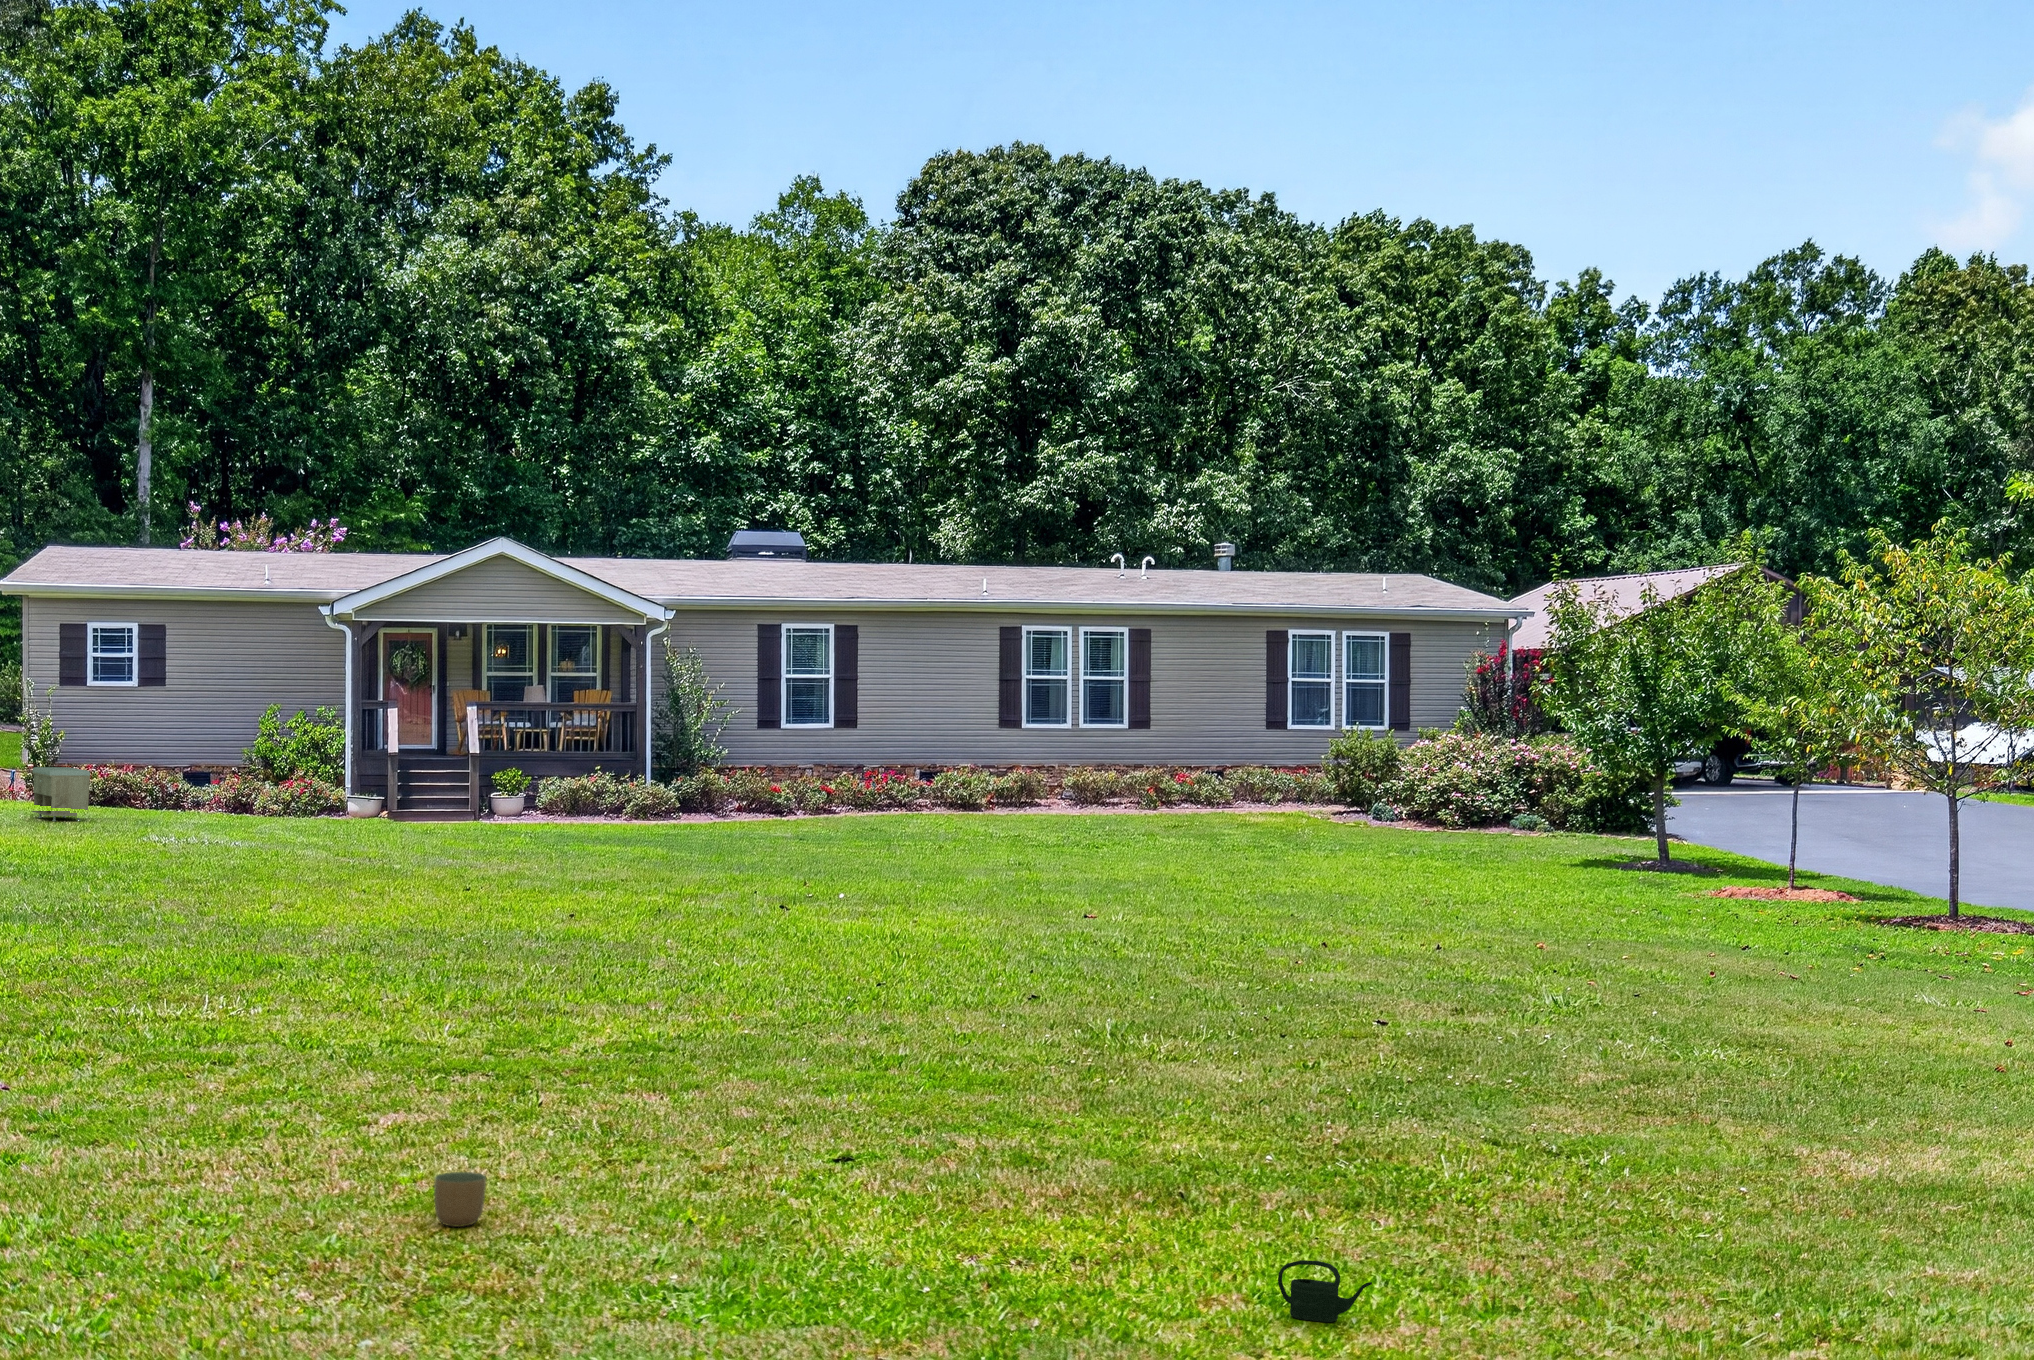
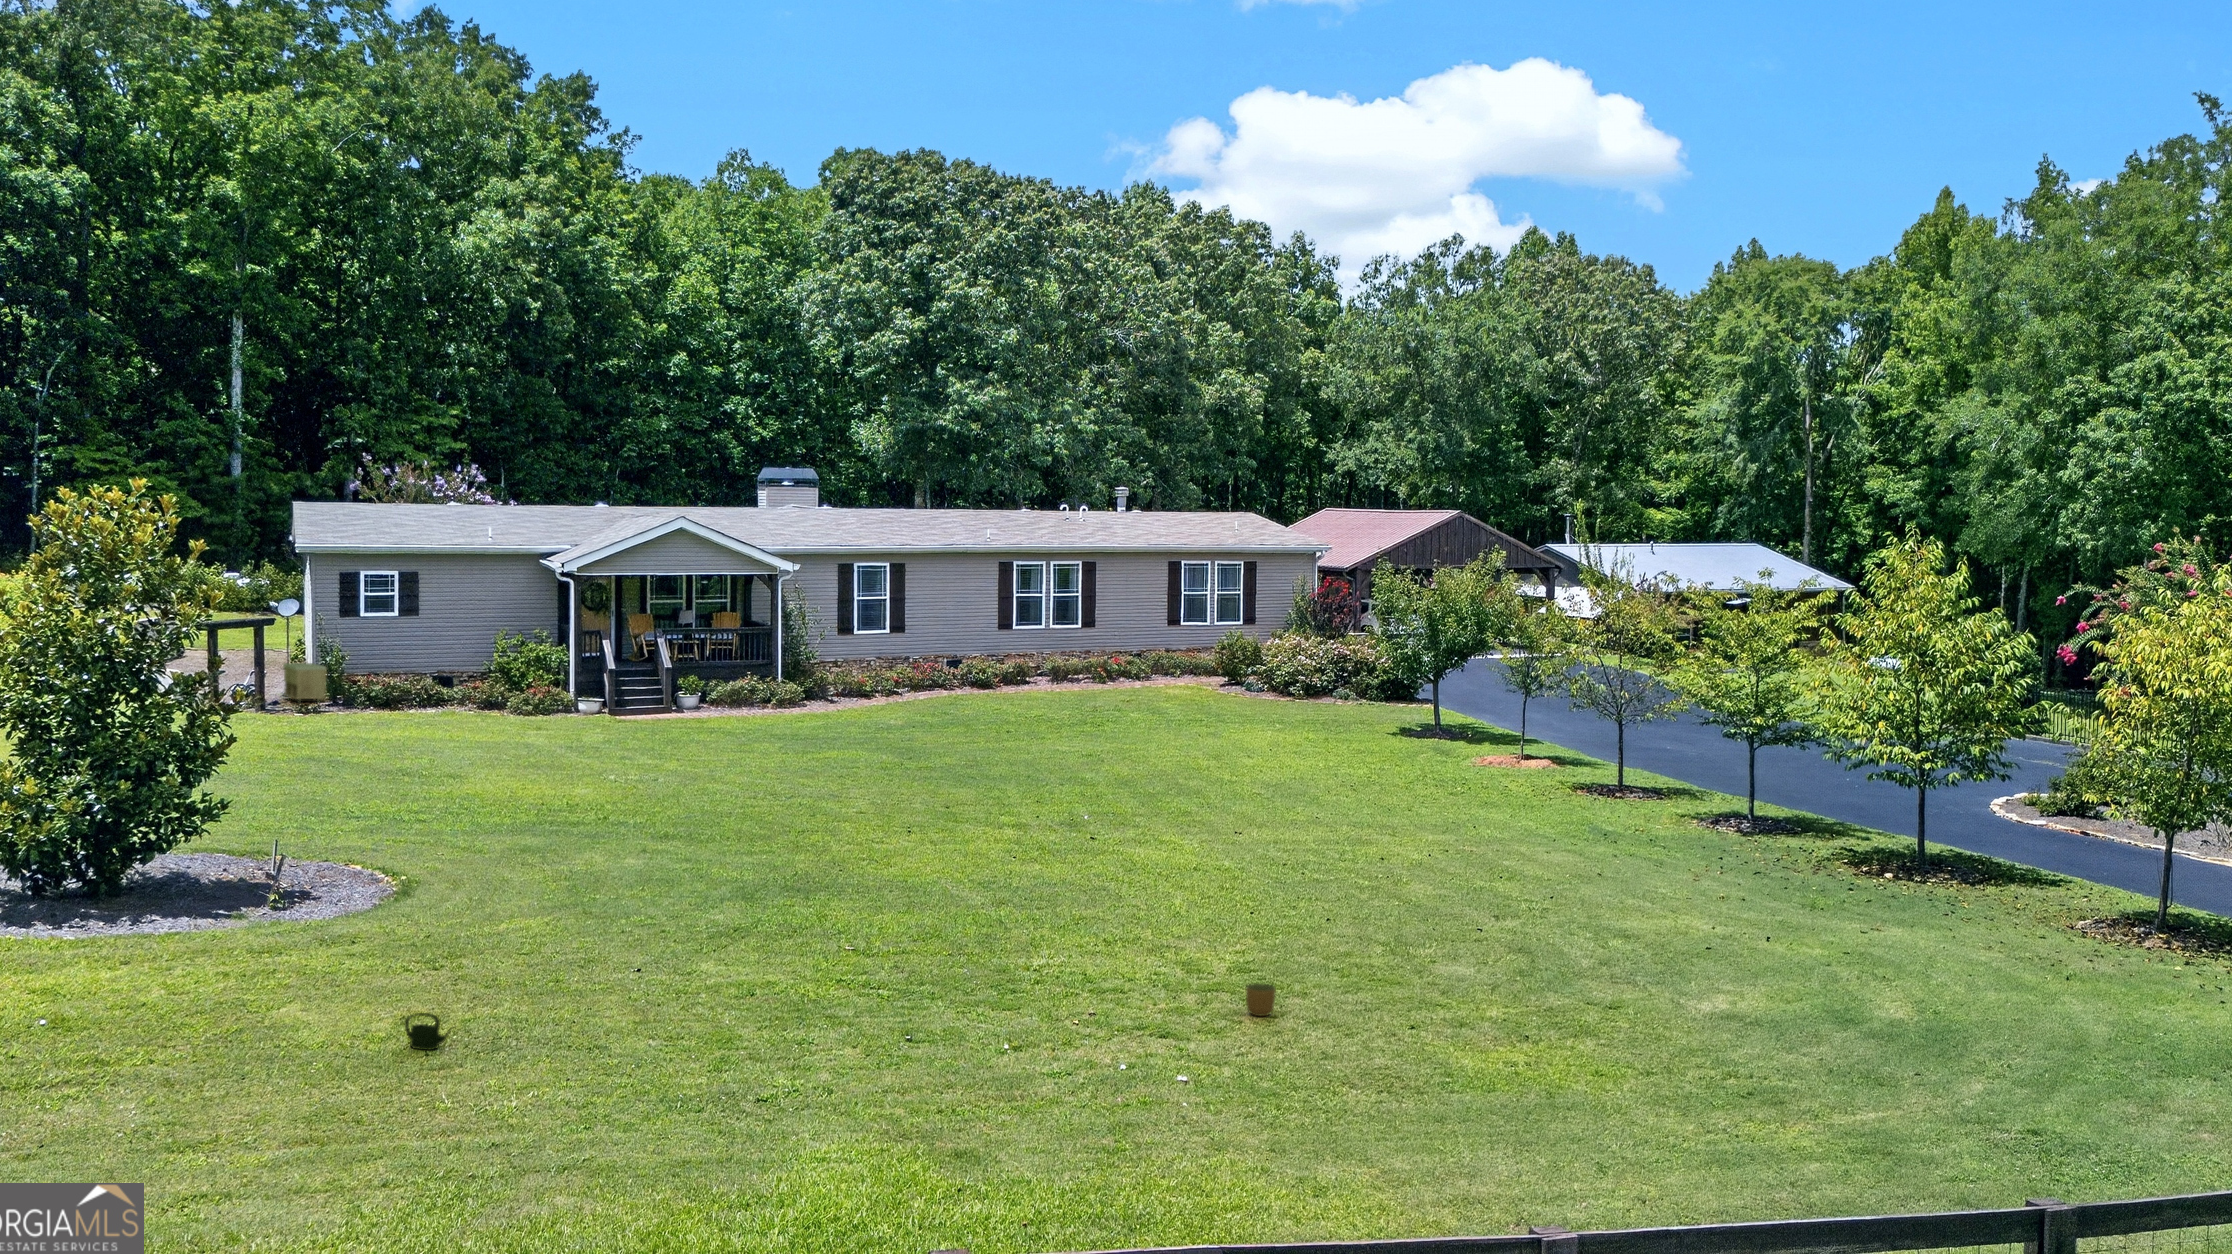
planter: present [434,1172,486,1227] -> present [1246,983,1276,1016]
watering can: present [1278,1260,1372,1322] -> present [404,1013,452,1050]

